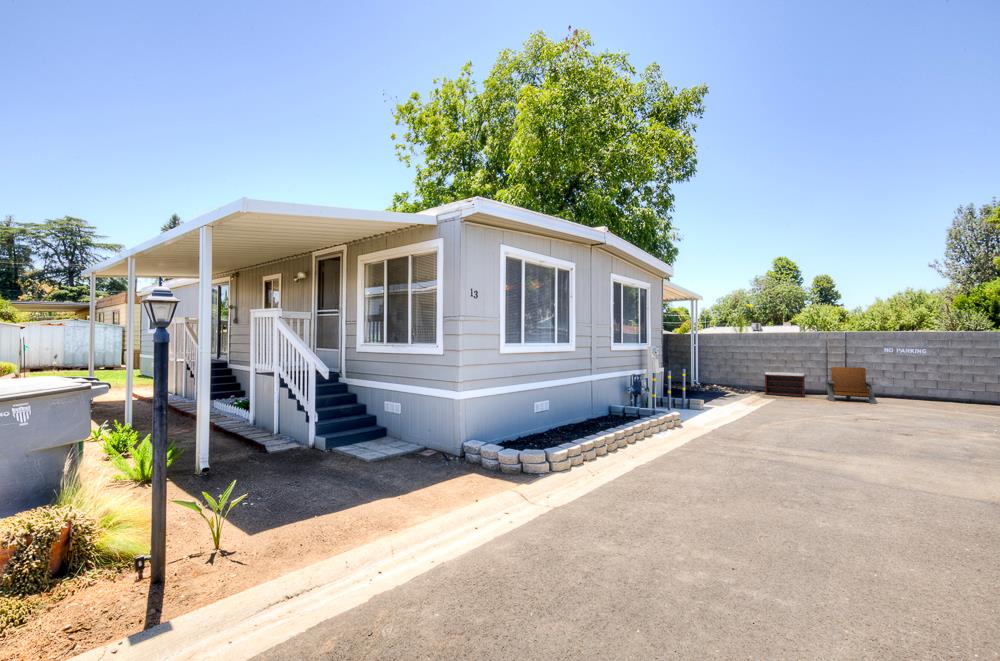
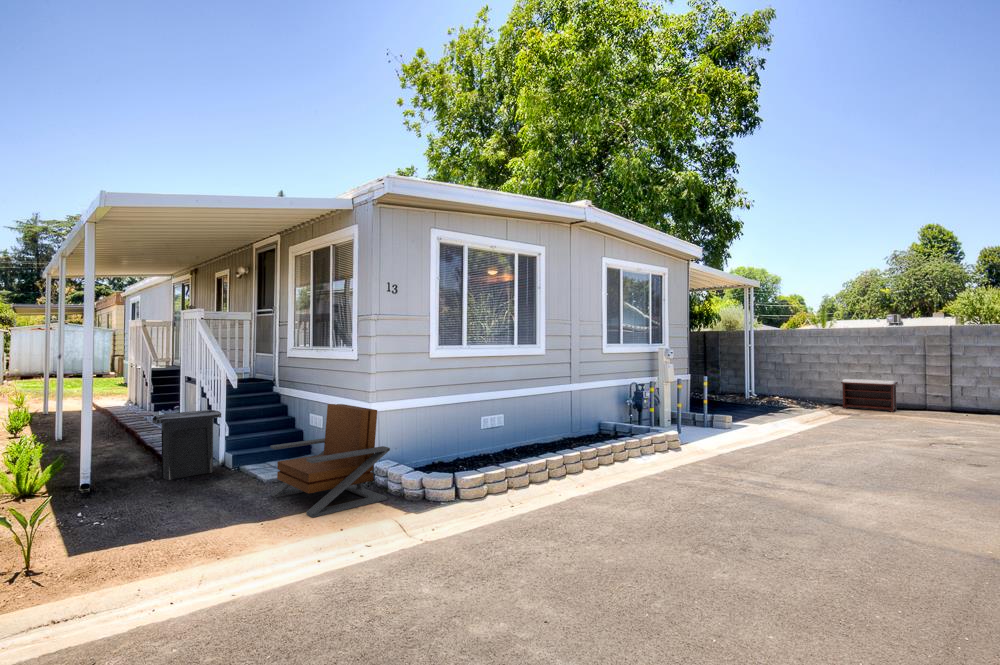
lounge chair: present [826,367,876,404] -> present [270,404,390,518]
trash can: none [255,399,313,463] -> present [153,410,221,480]

